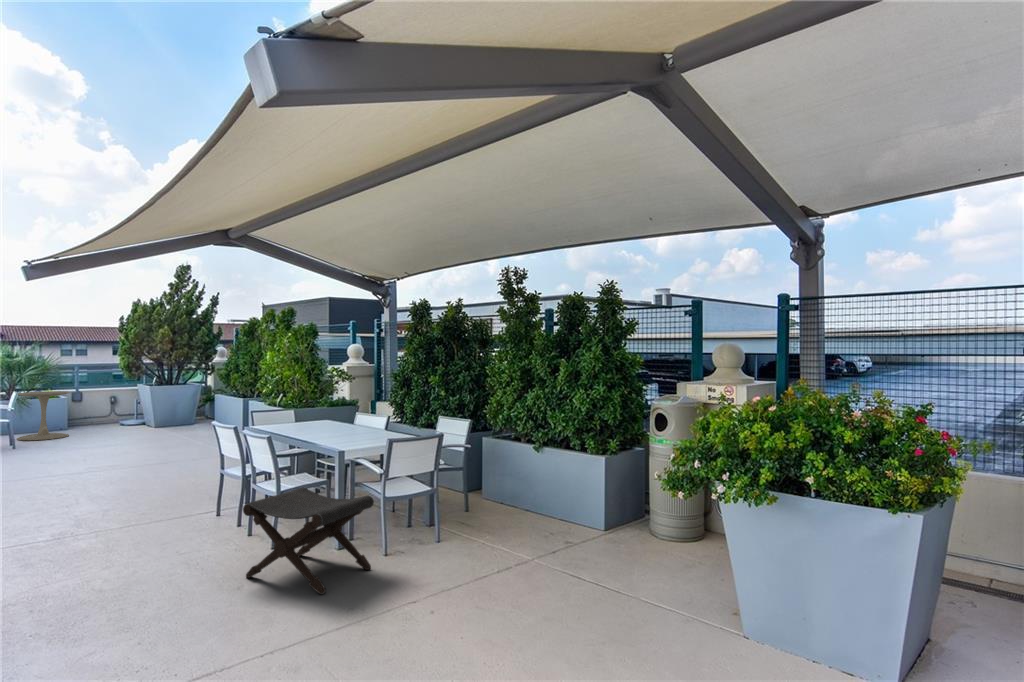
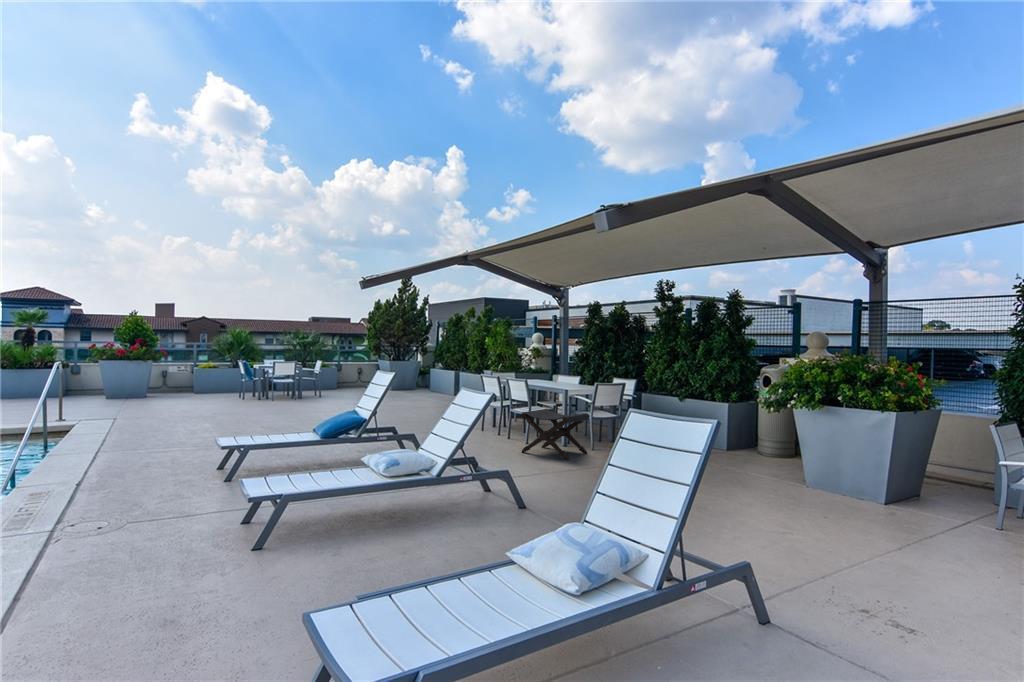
pedestal table: present [17,391,69,441] -> none [318,362,348,393]

